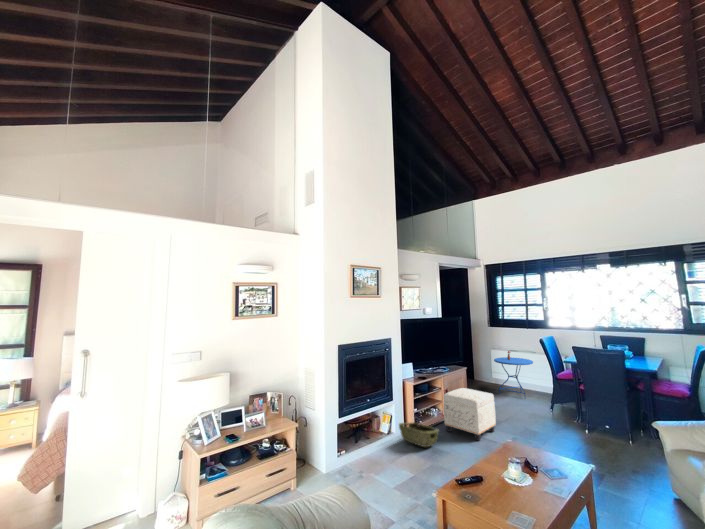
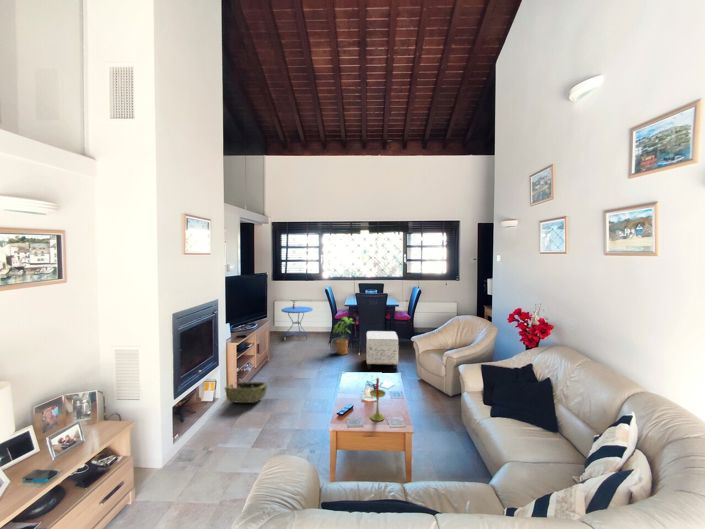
house plant: none [546,376,576,426] -> present [334,317,353,355]
ottoman: present [444,388,496,441] -> present [367,331,398,369]
candle: none [493,446,516,506] -> present [370,378,385,421]

